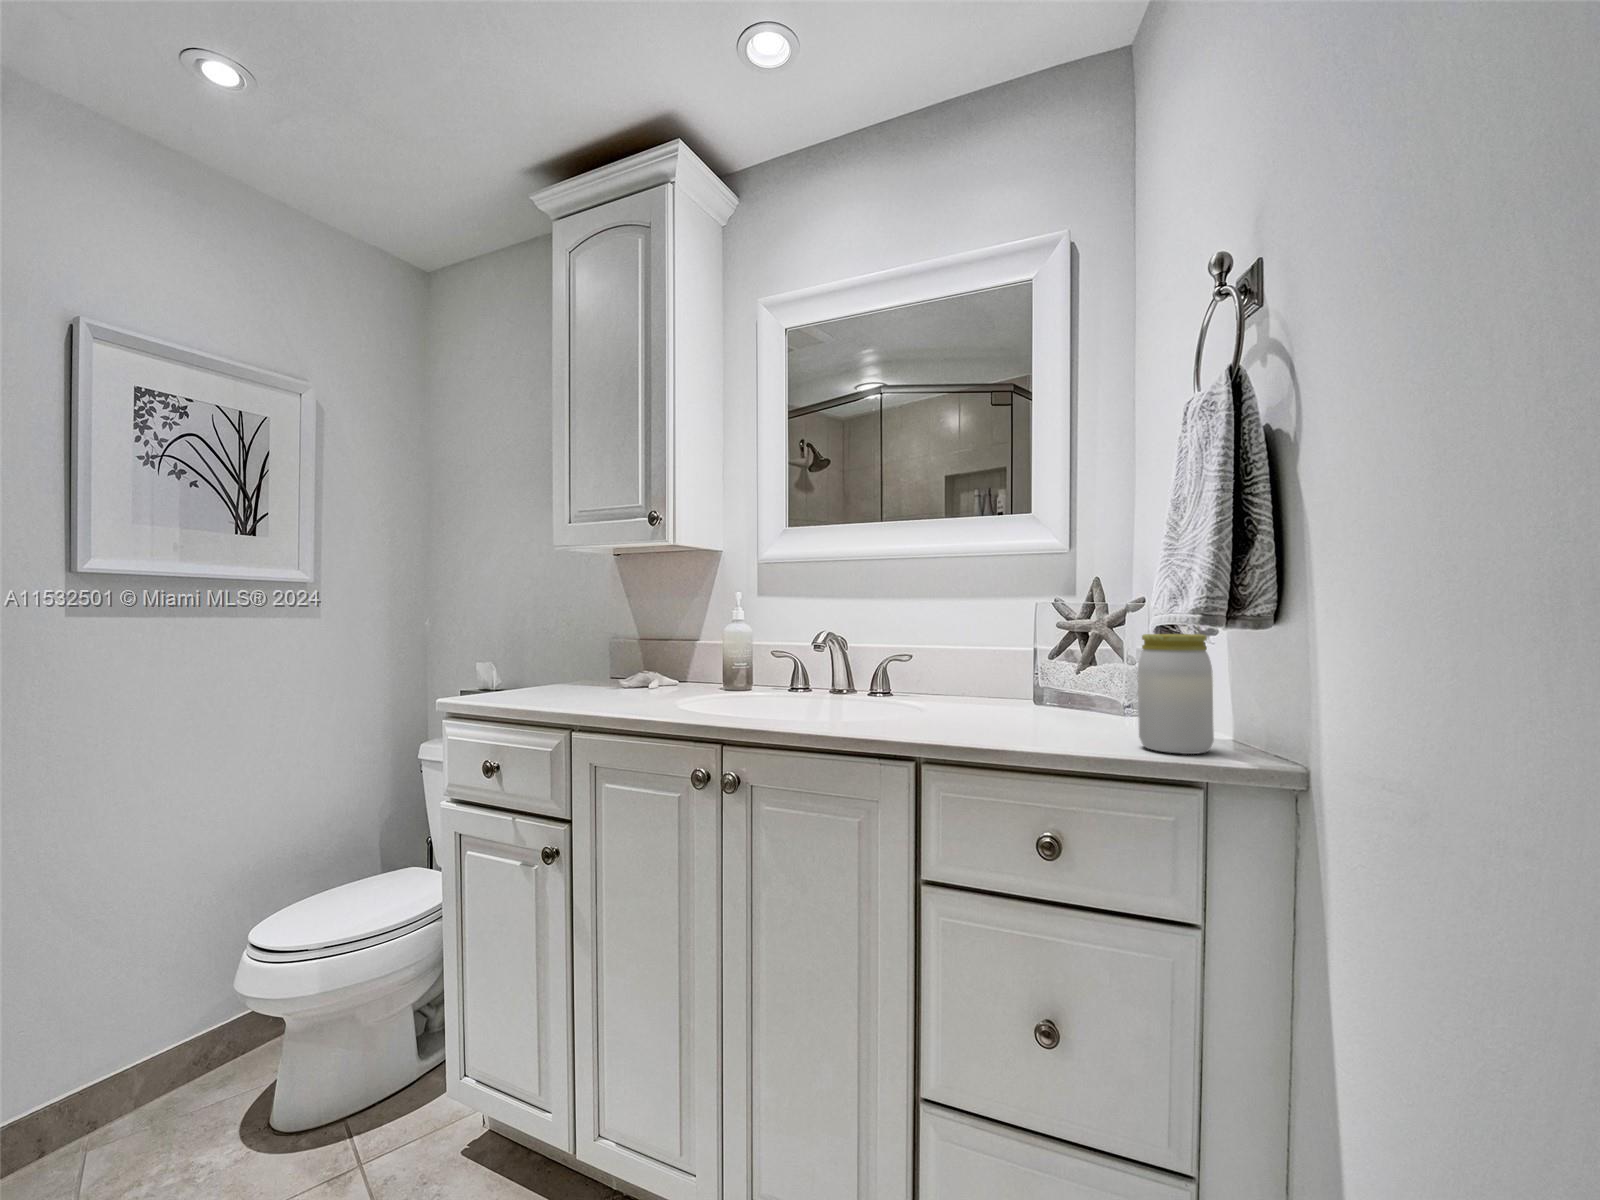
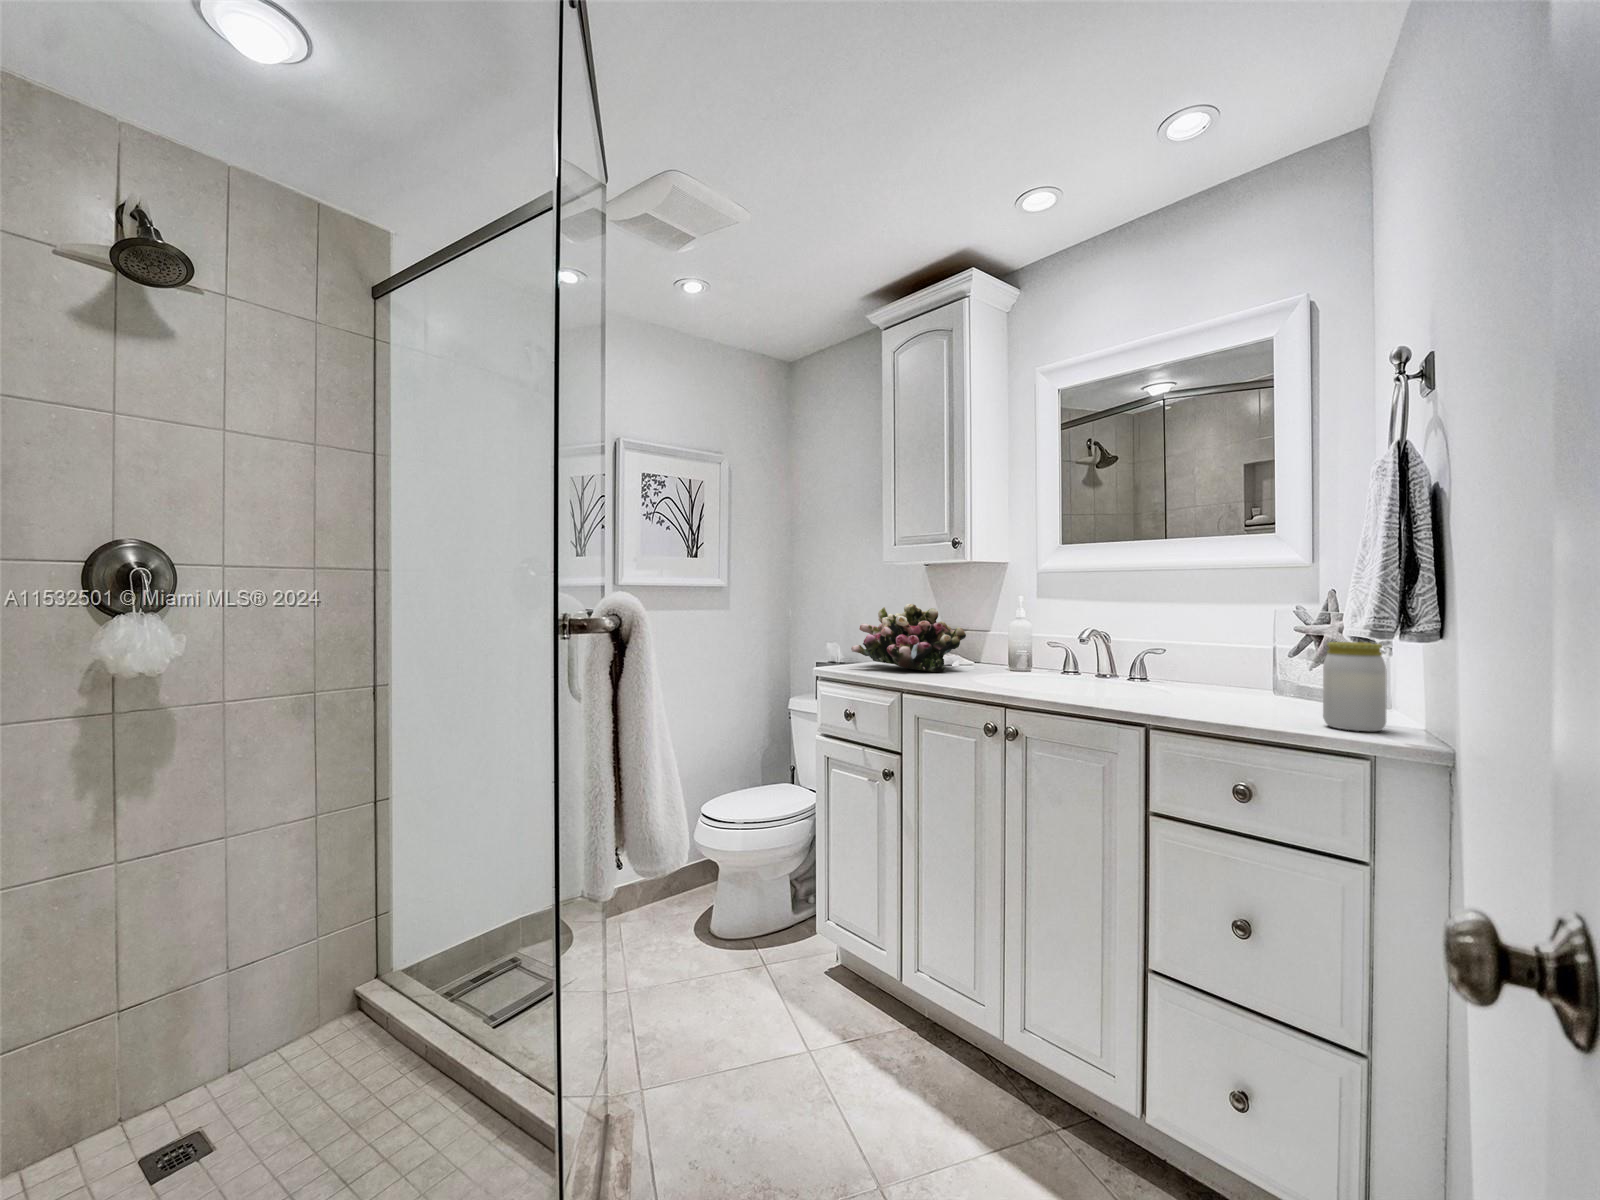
flower arrangement: none [500,601,670,697] -> present [851,604,966,672]

